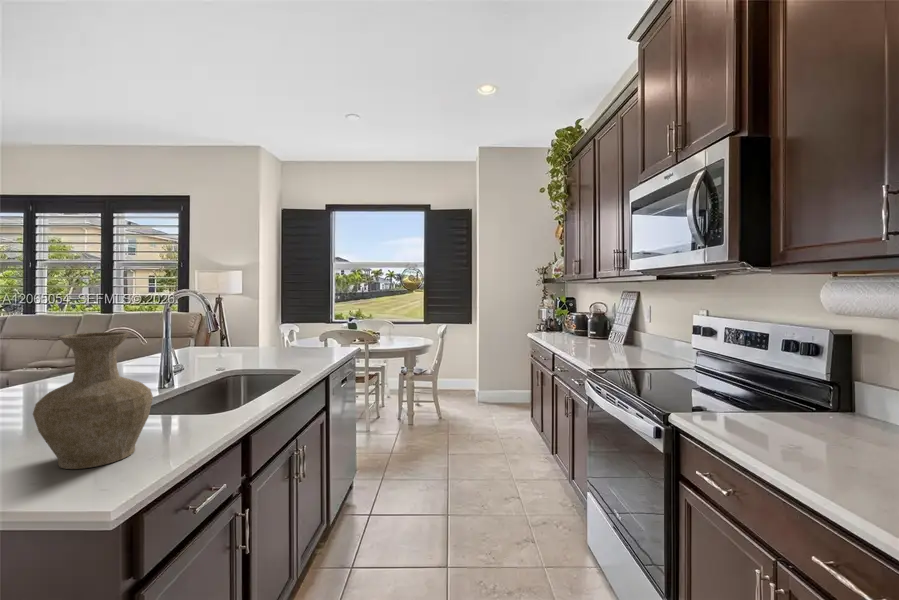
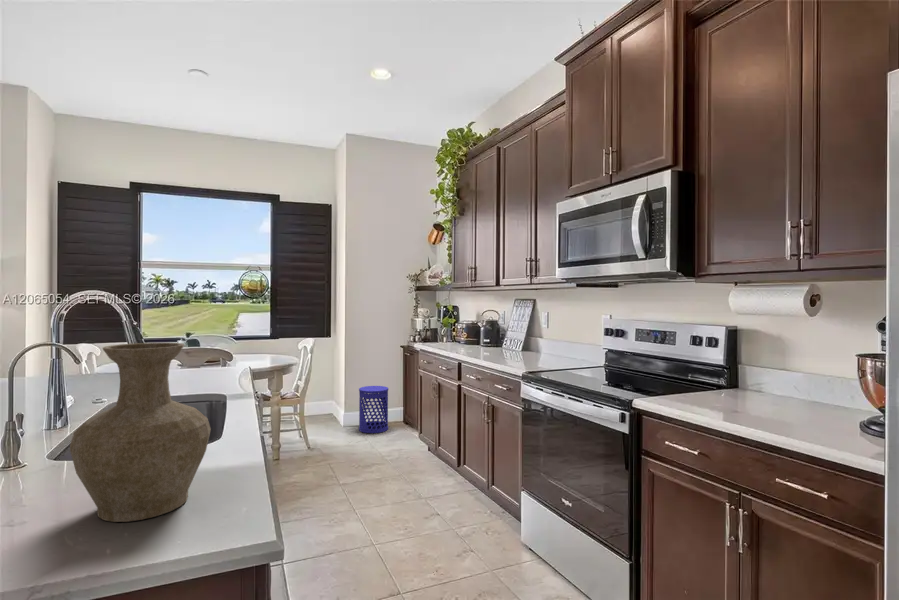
waste bin: none [489,369,515,412] -> present [359,386,388,433]

